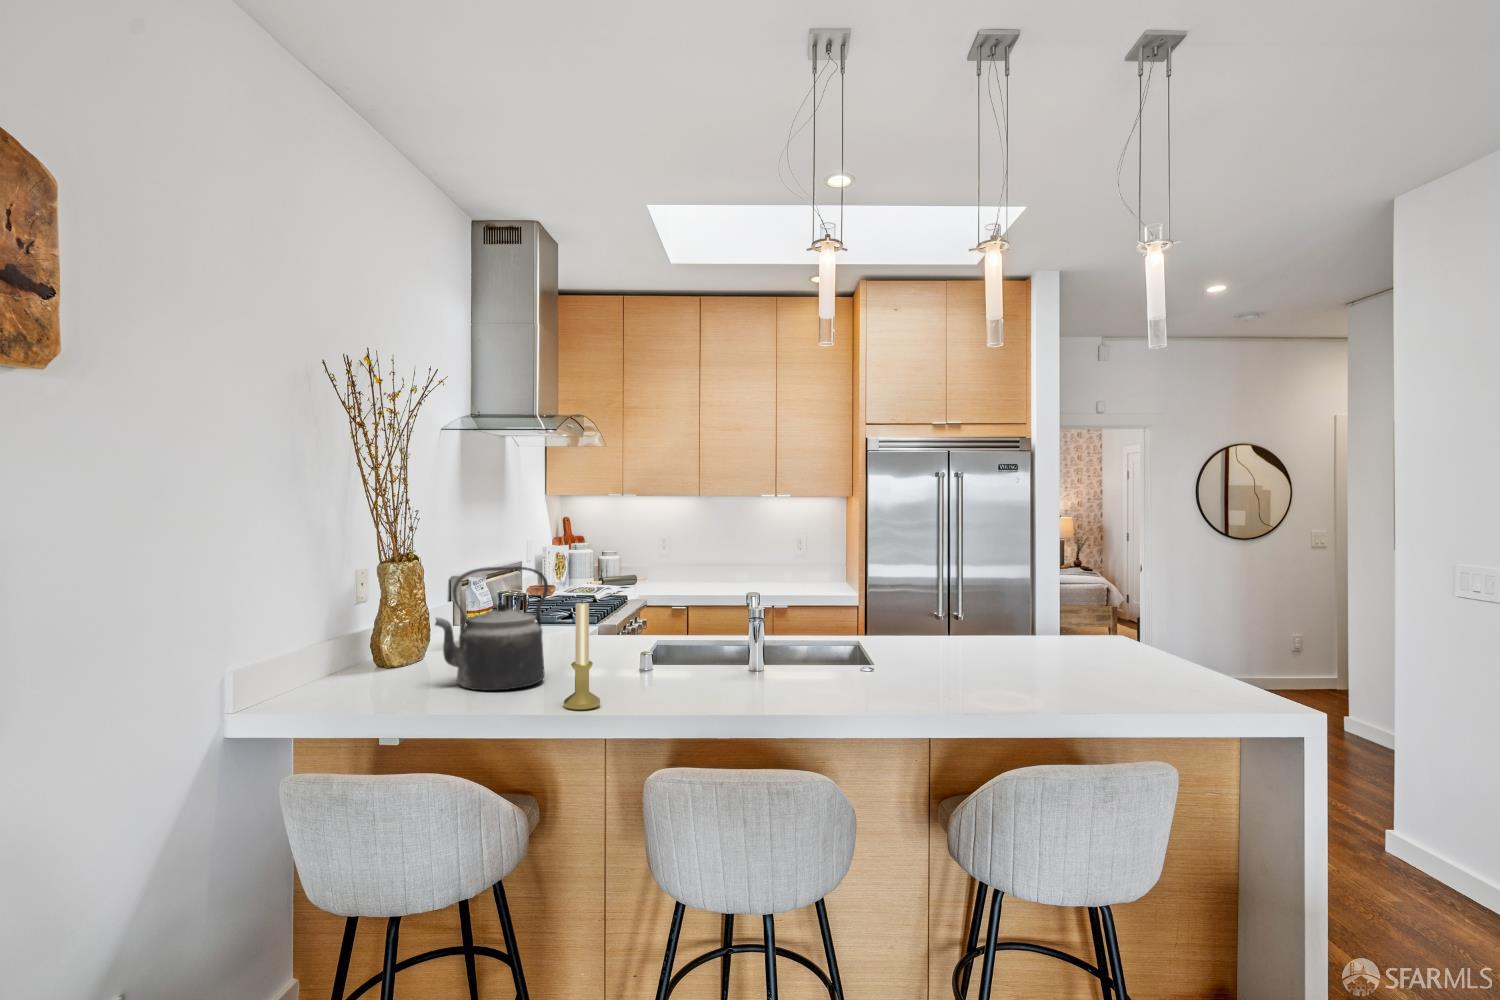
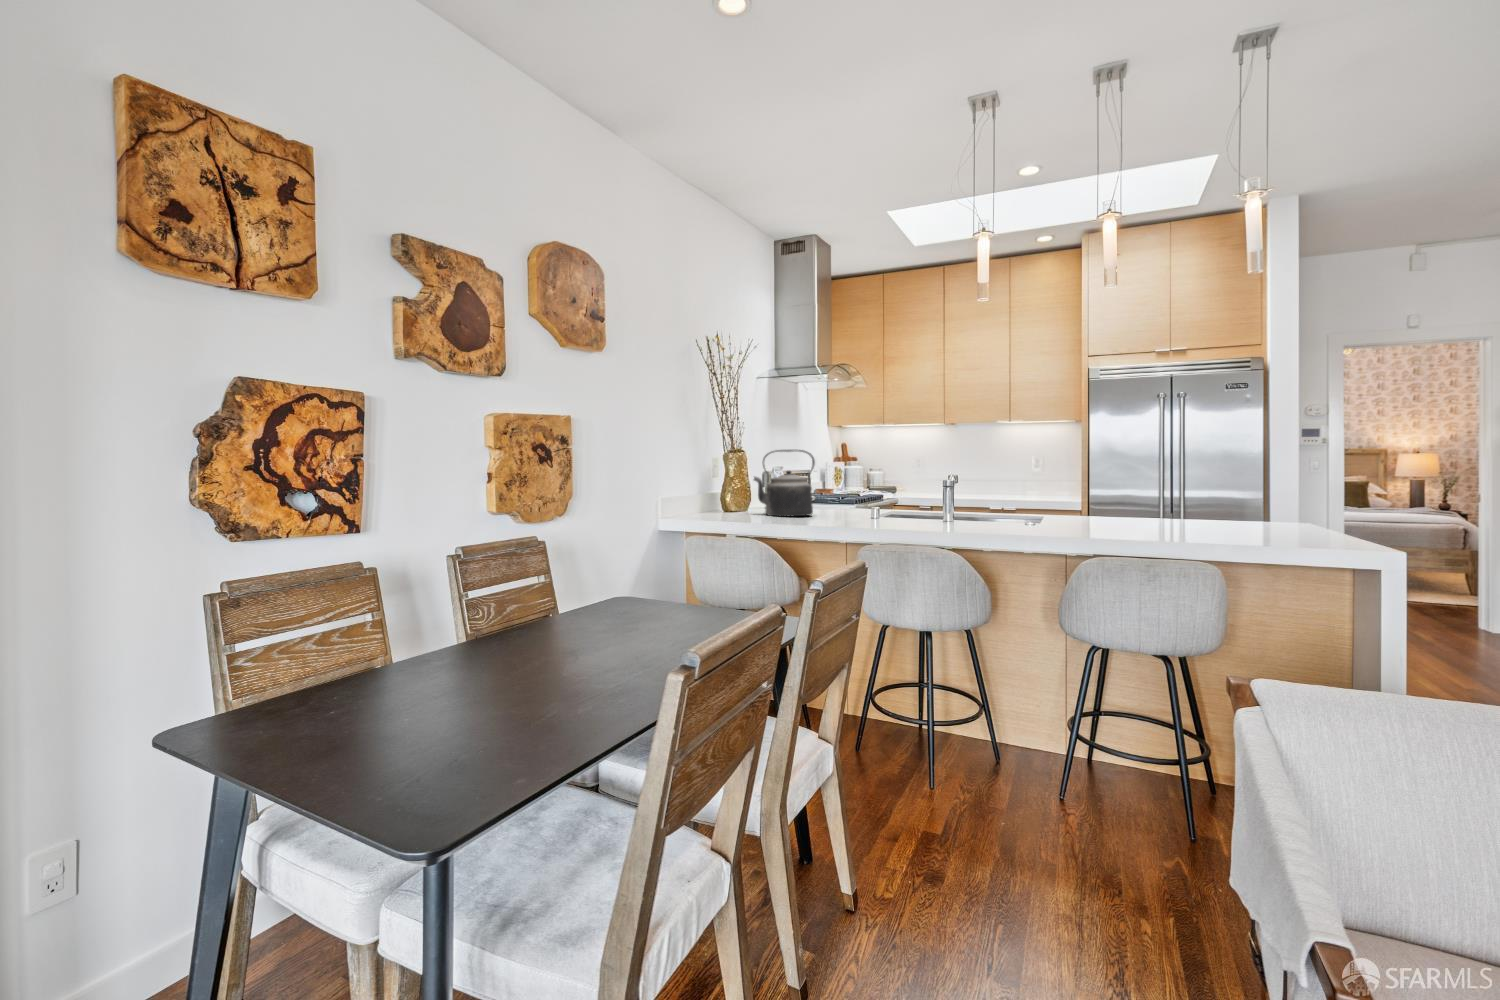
candle holder: present [563,600,600,710] -> none [820,462,840,523]

